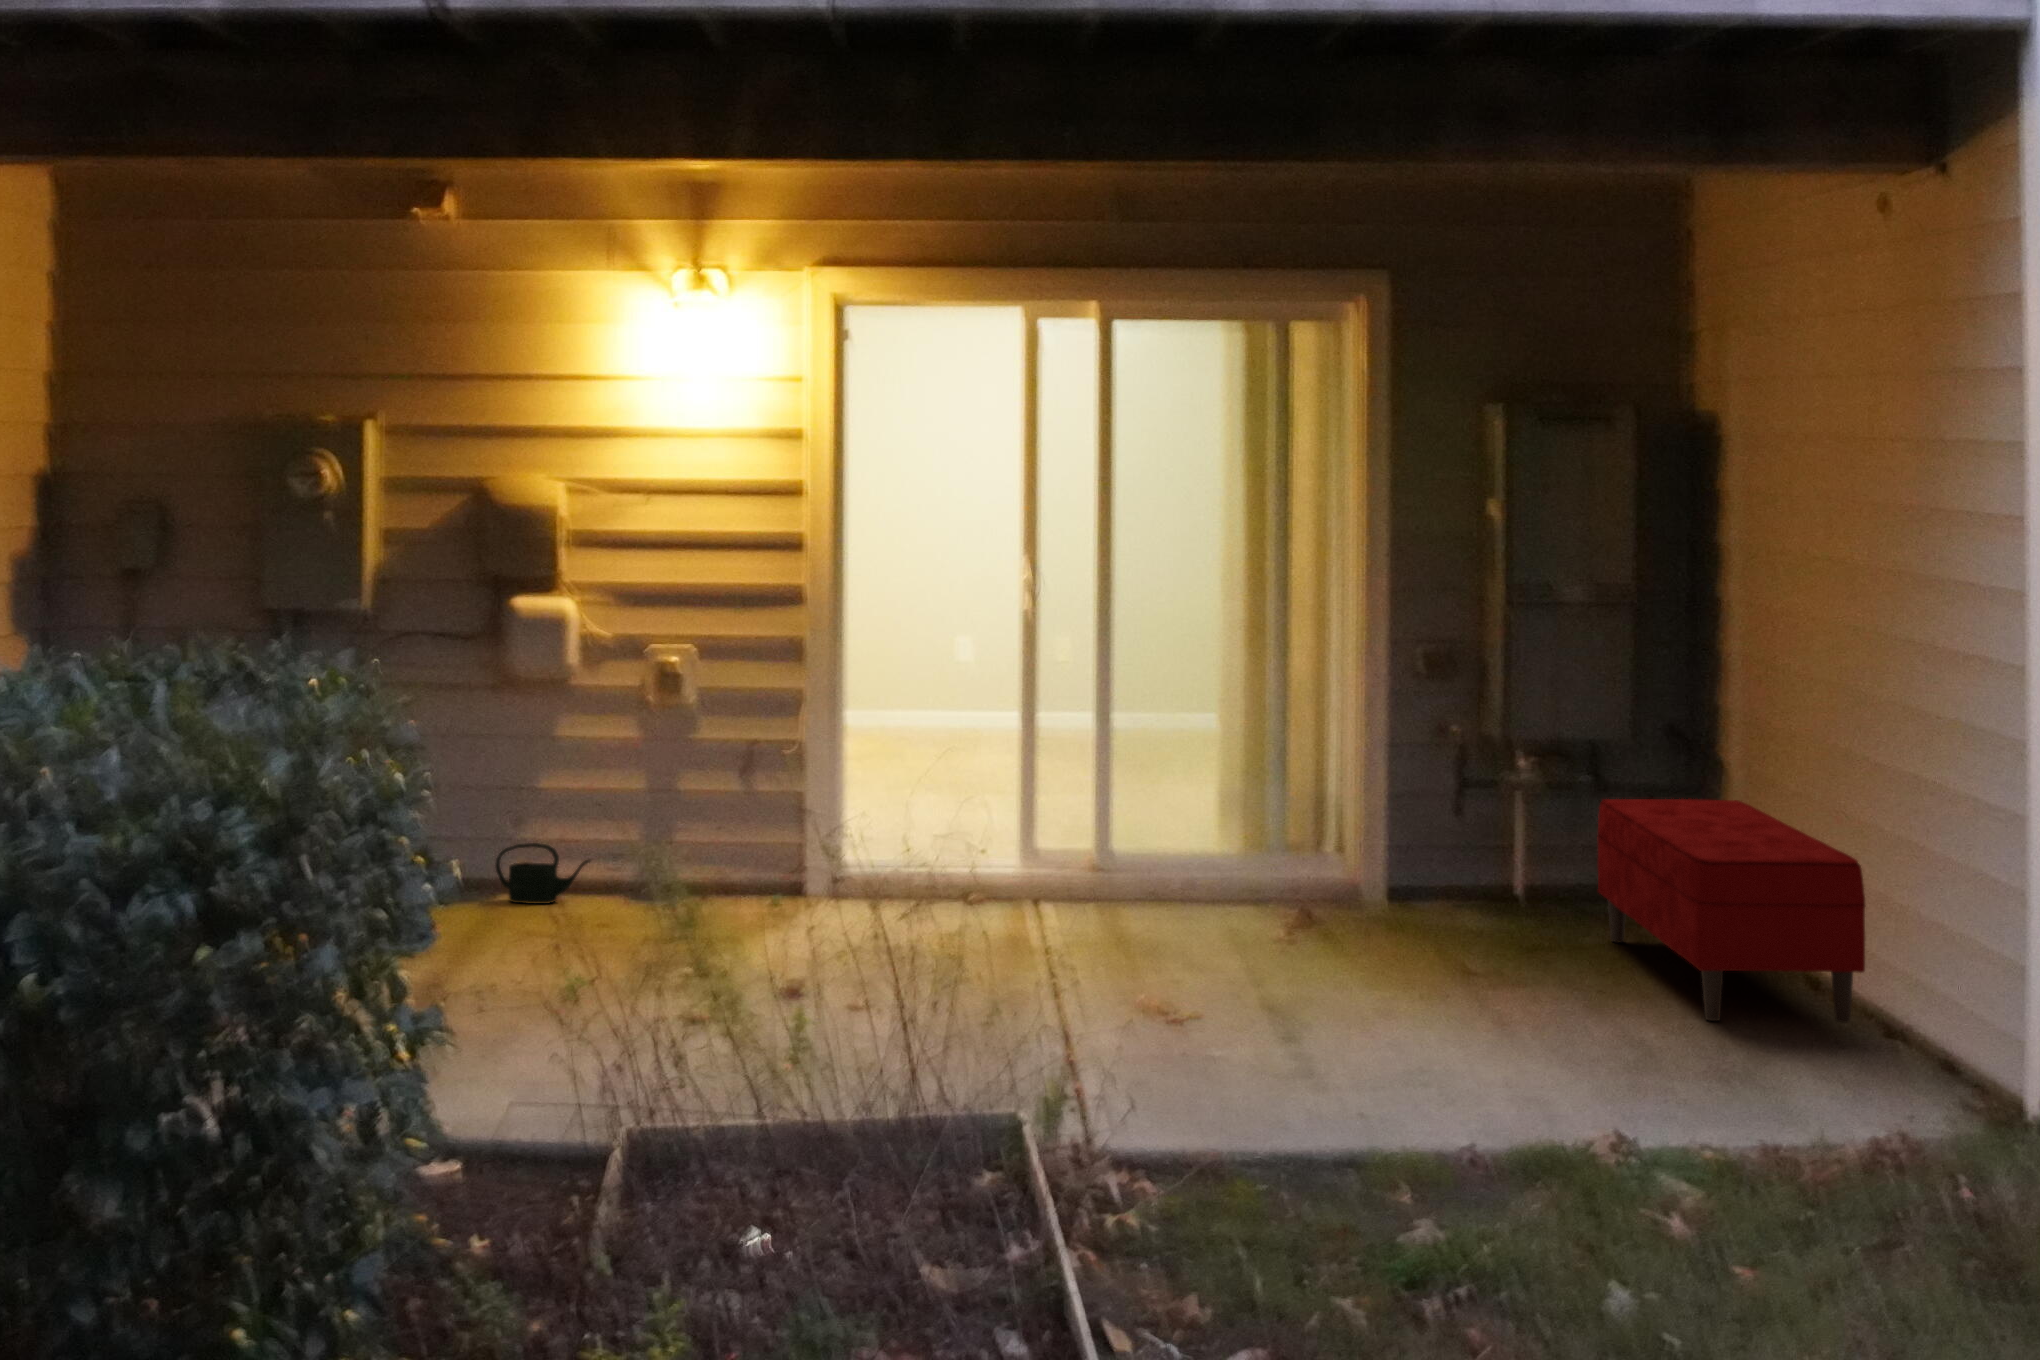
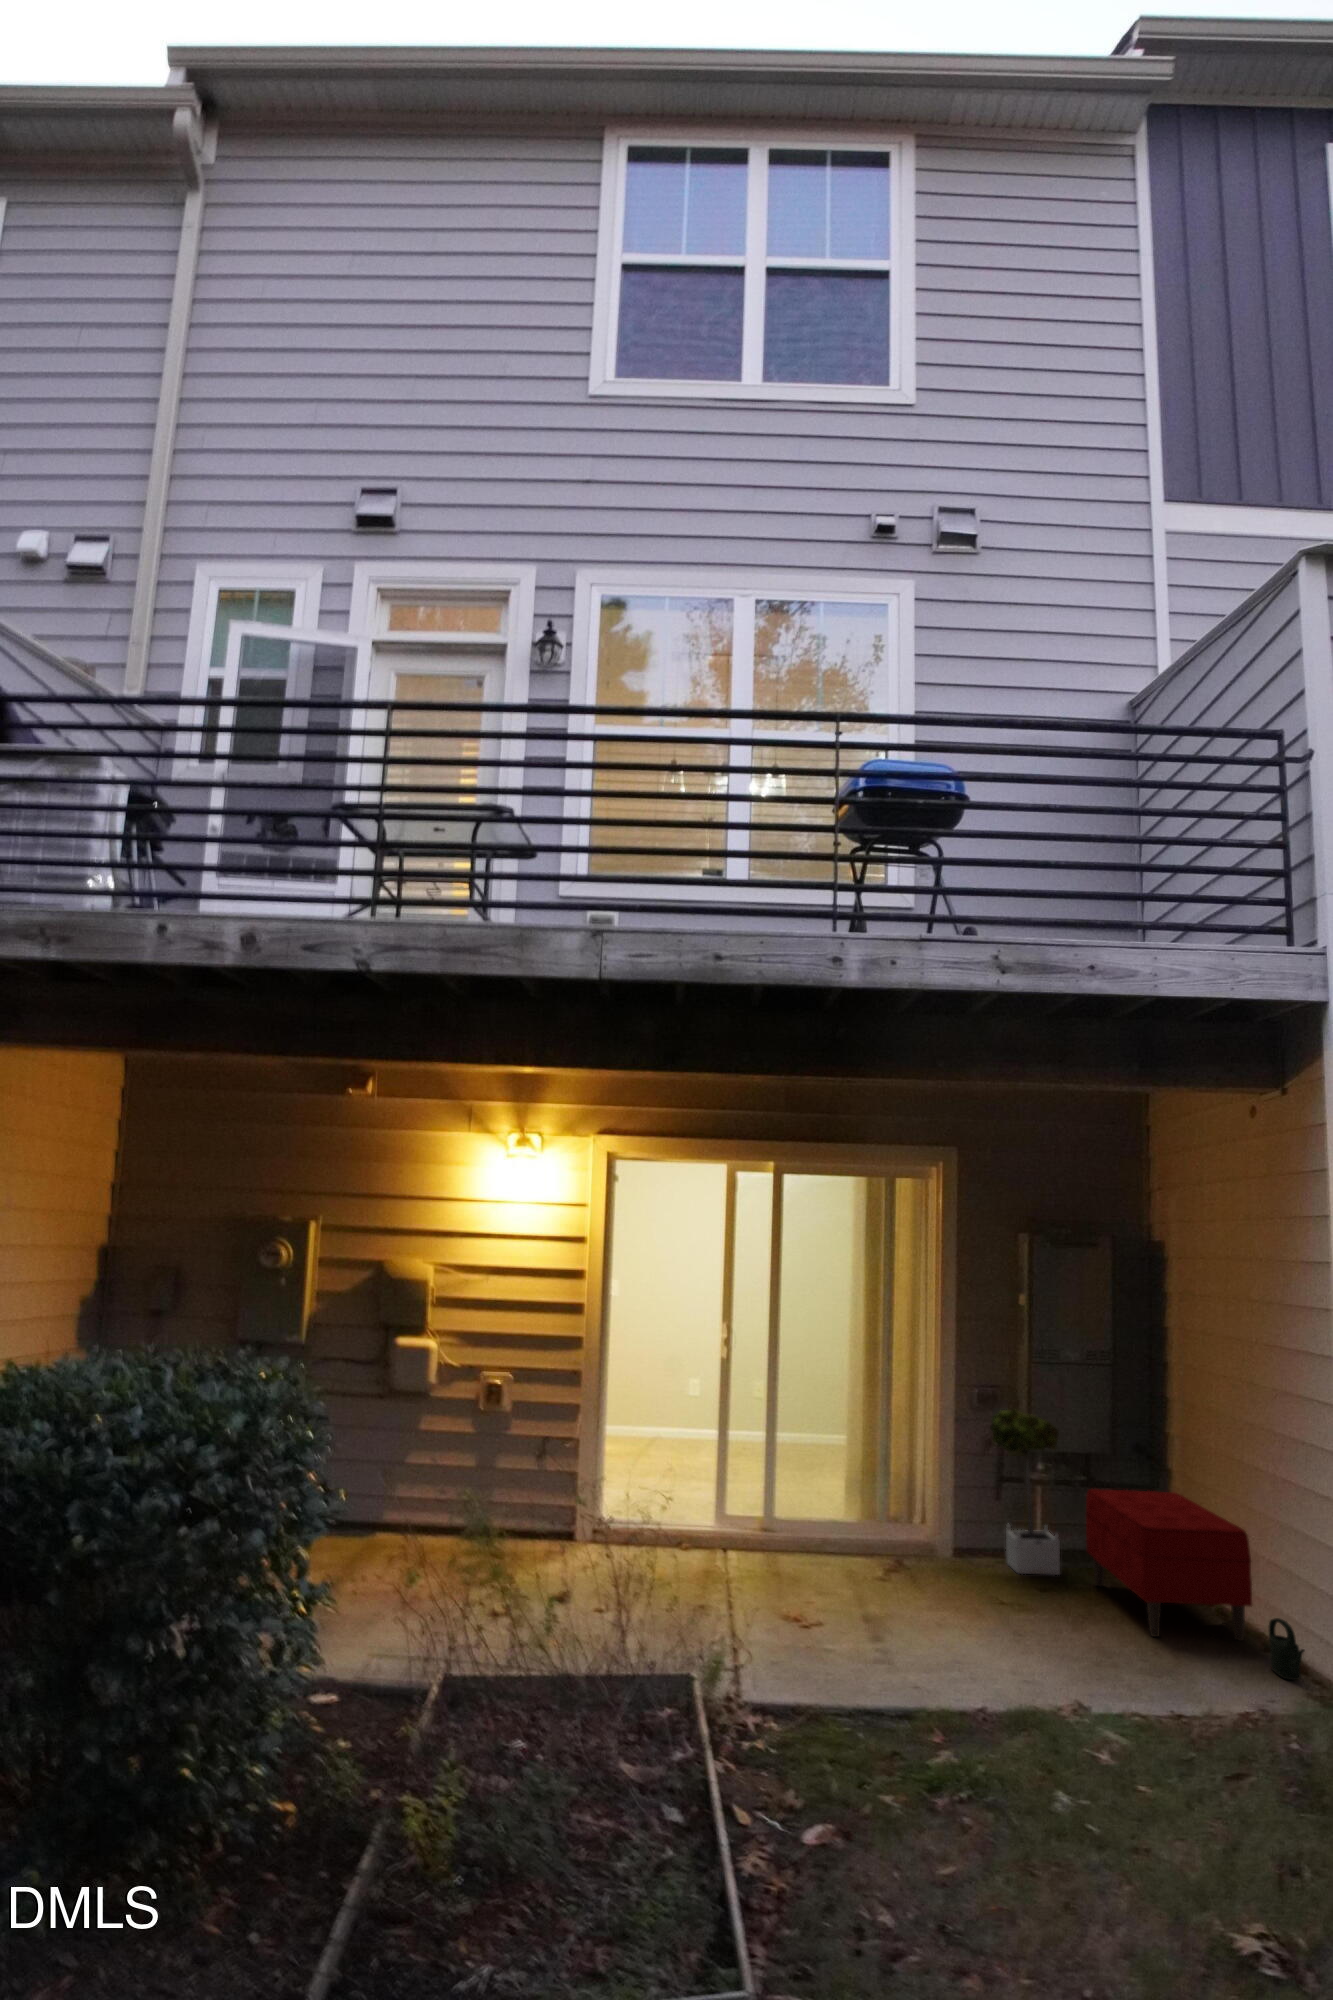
potted tree: none [1447,679,1555,926] -> present [990,1409,1060,1575]
watering can: present [496,843,590,904] -> present [1269,1618,1305,1680]

